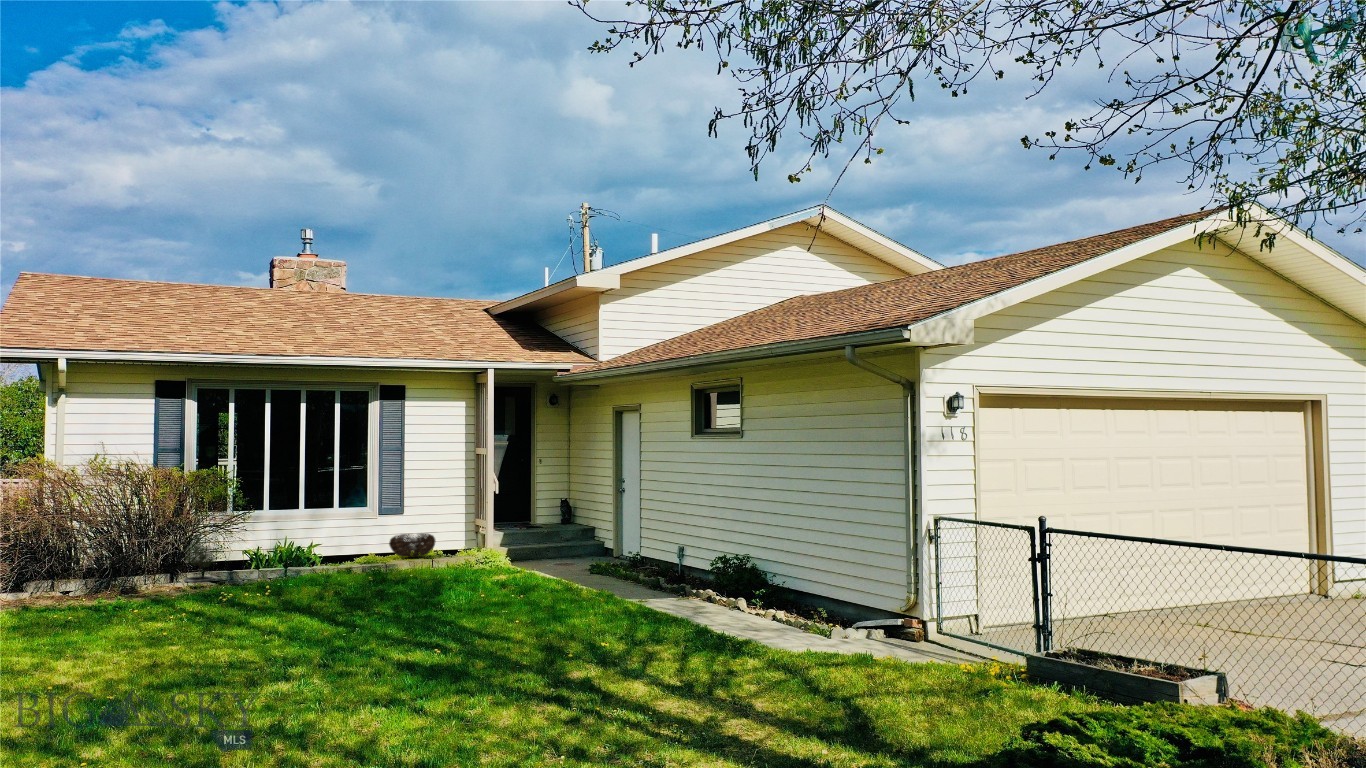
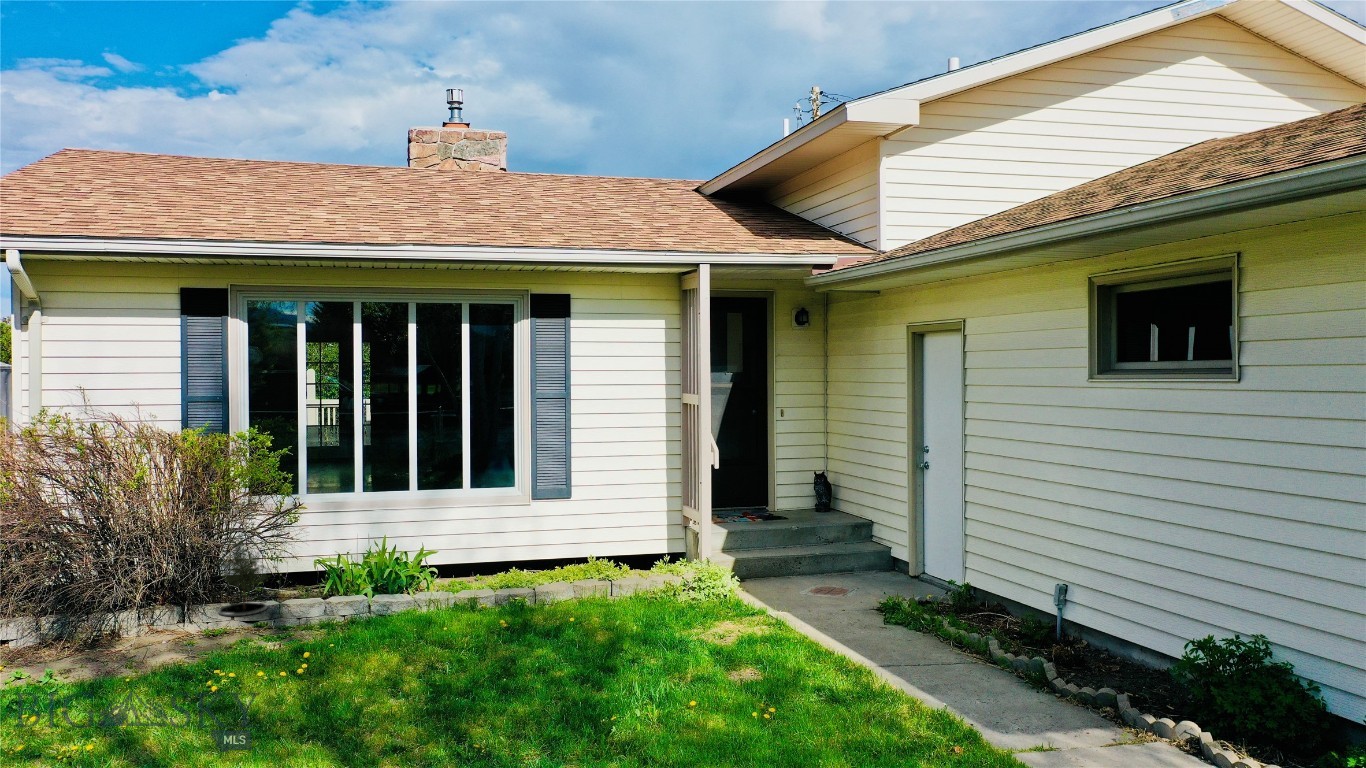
basket: present [389,533,436,558] -> none [550,529,622,567]

